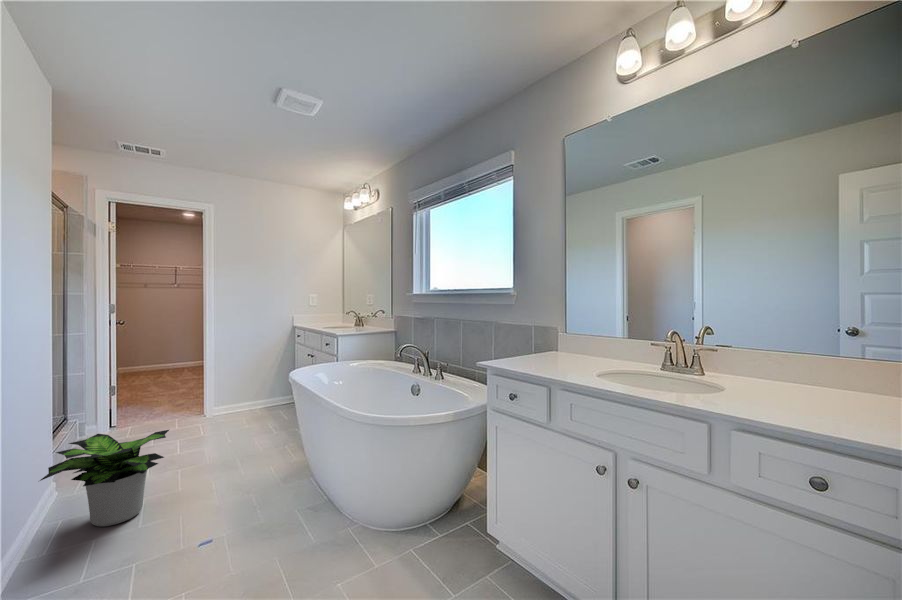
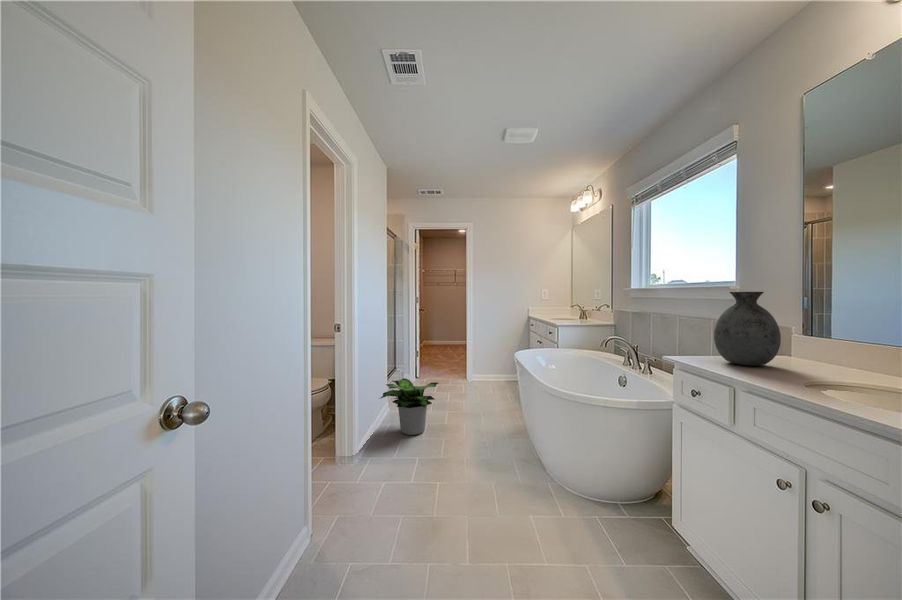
vase: none [519,297,567,364] -> present [714,292,781,366]

